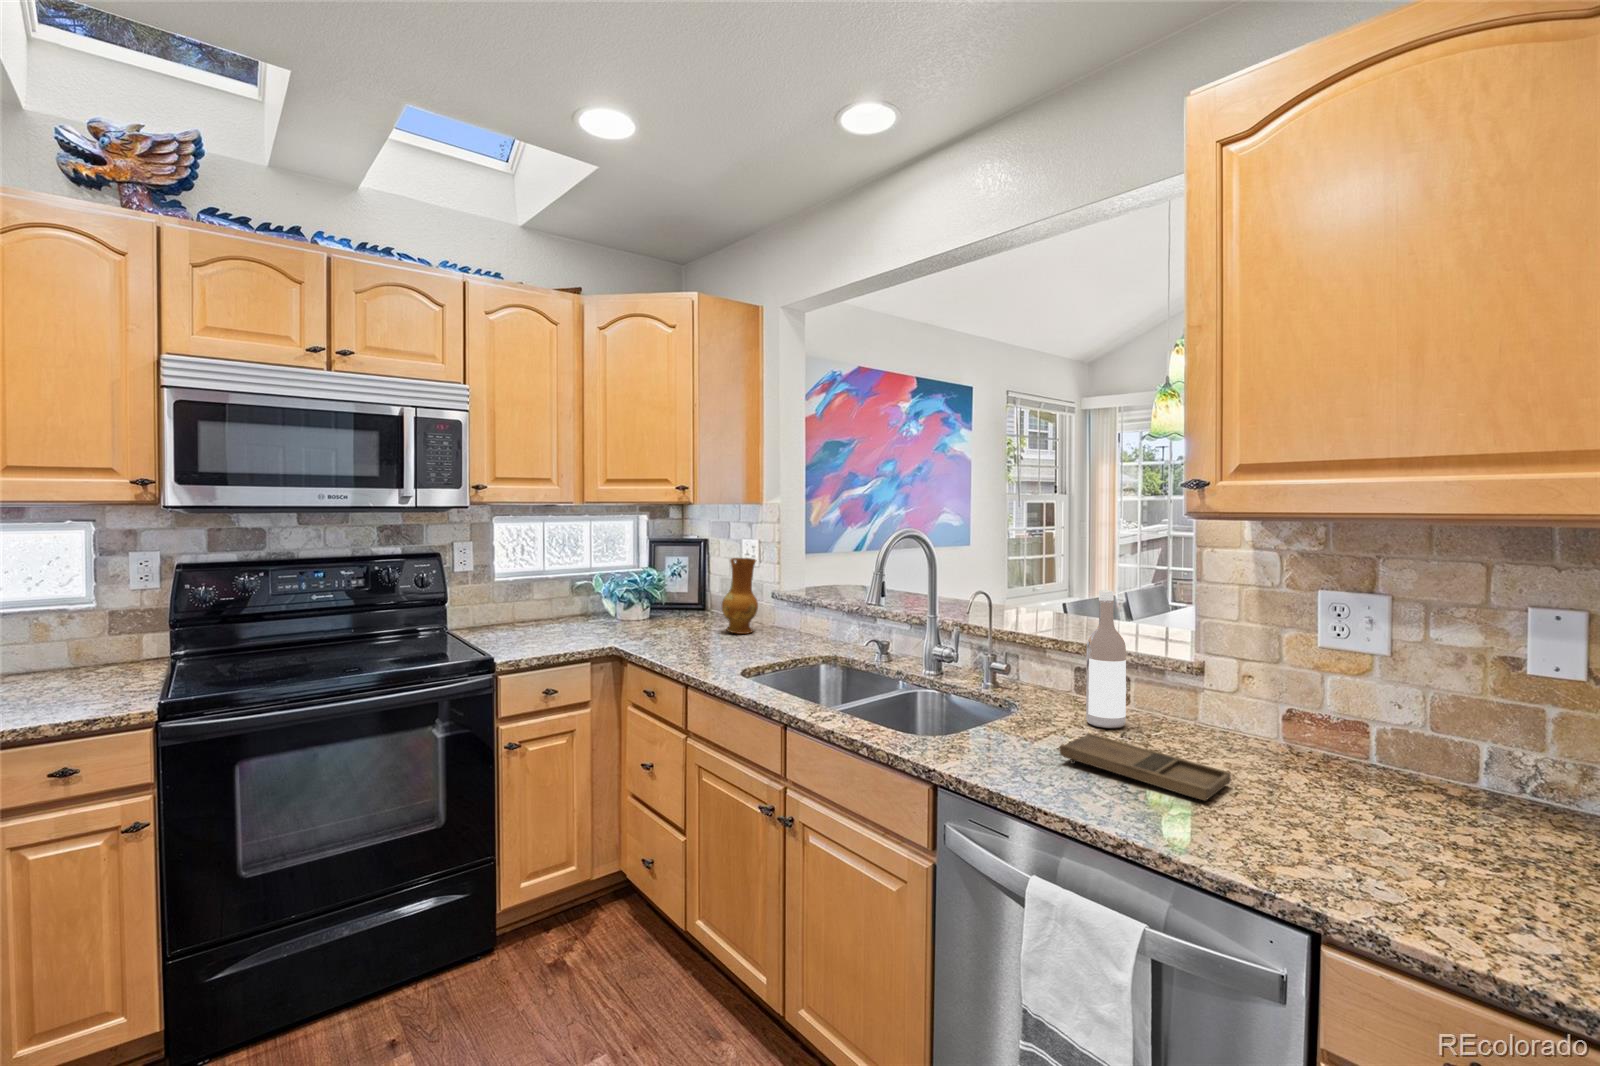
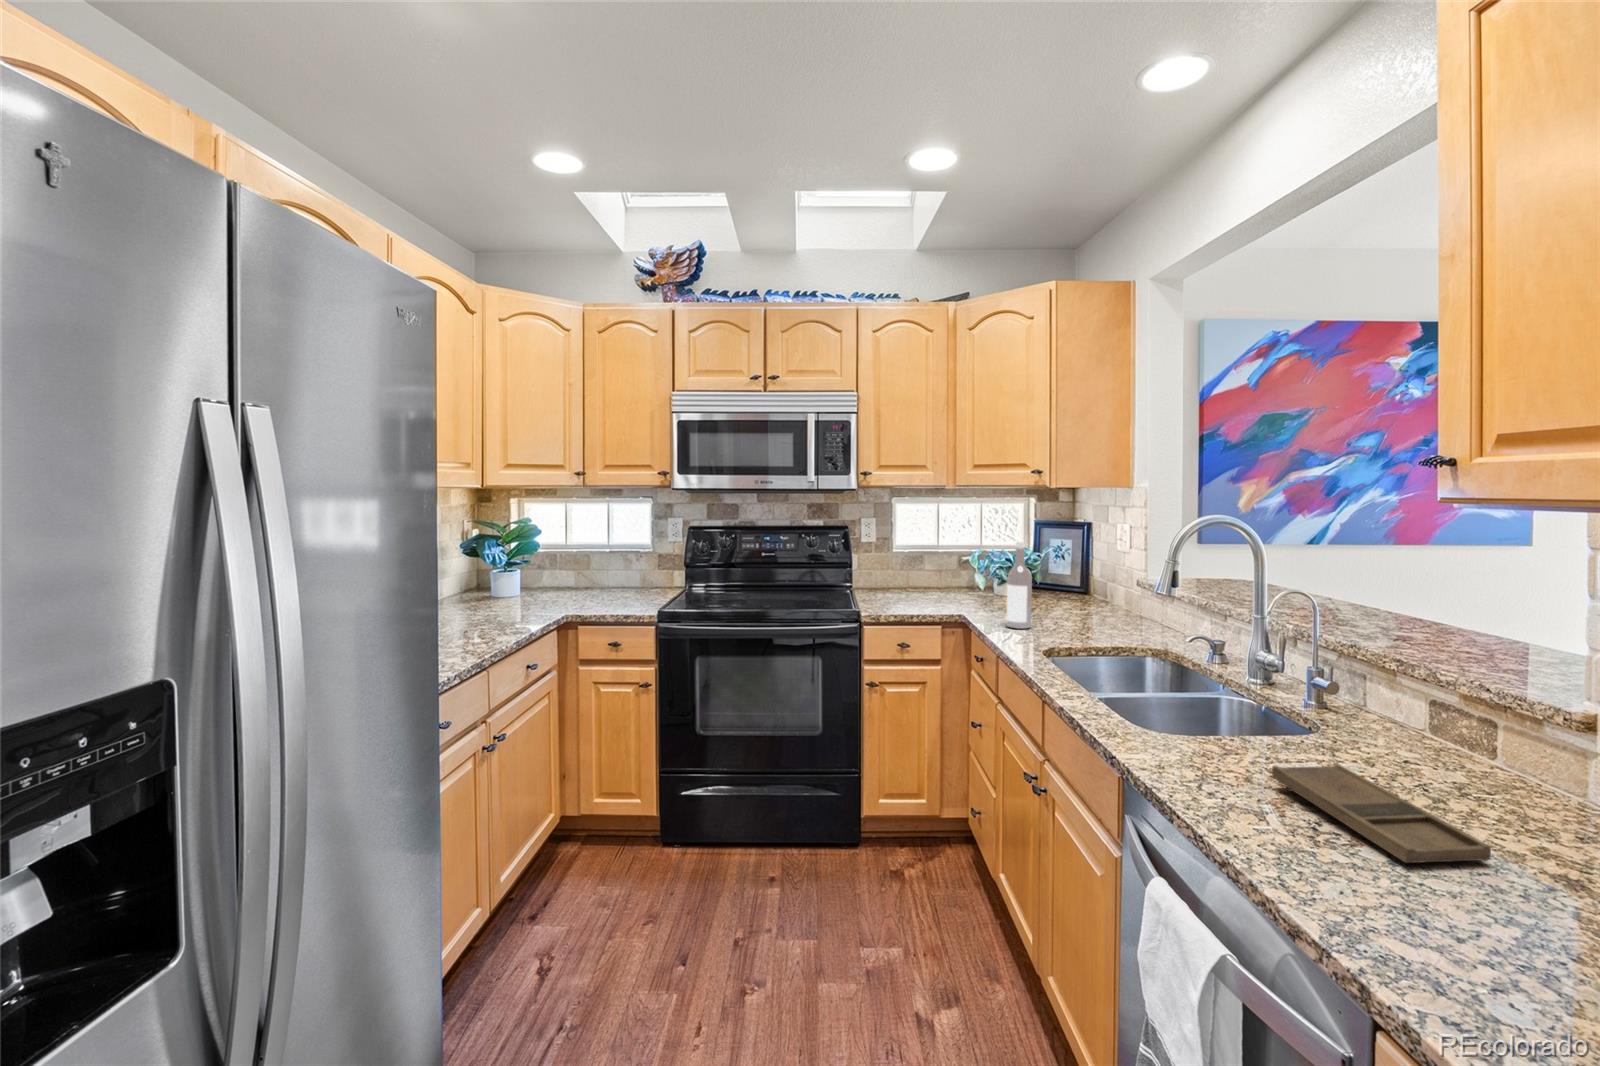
ceramic jug: present [722,558,758,634] -> none [1082,542,1122,620]
wine bottle: present [1086,590,1126,728] -> present [1007,542,1032,629]

